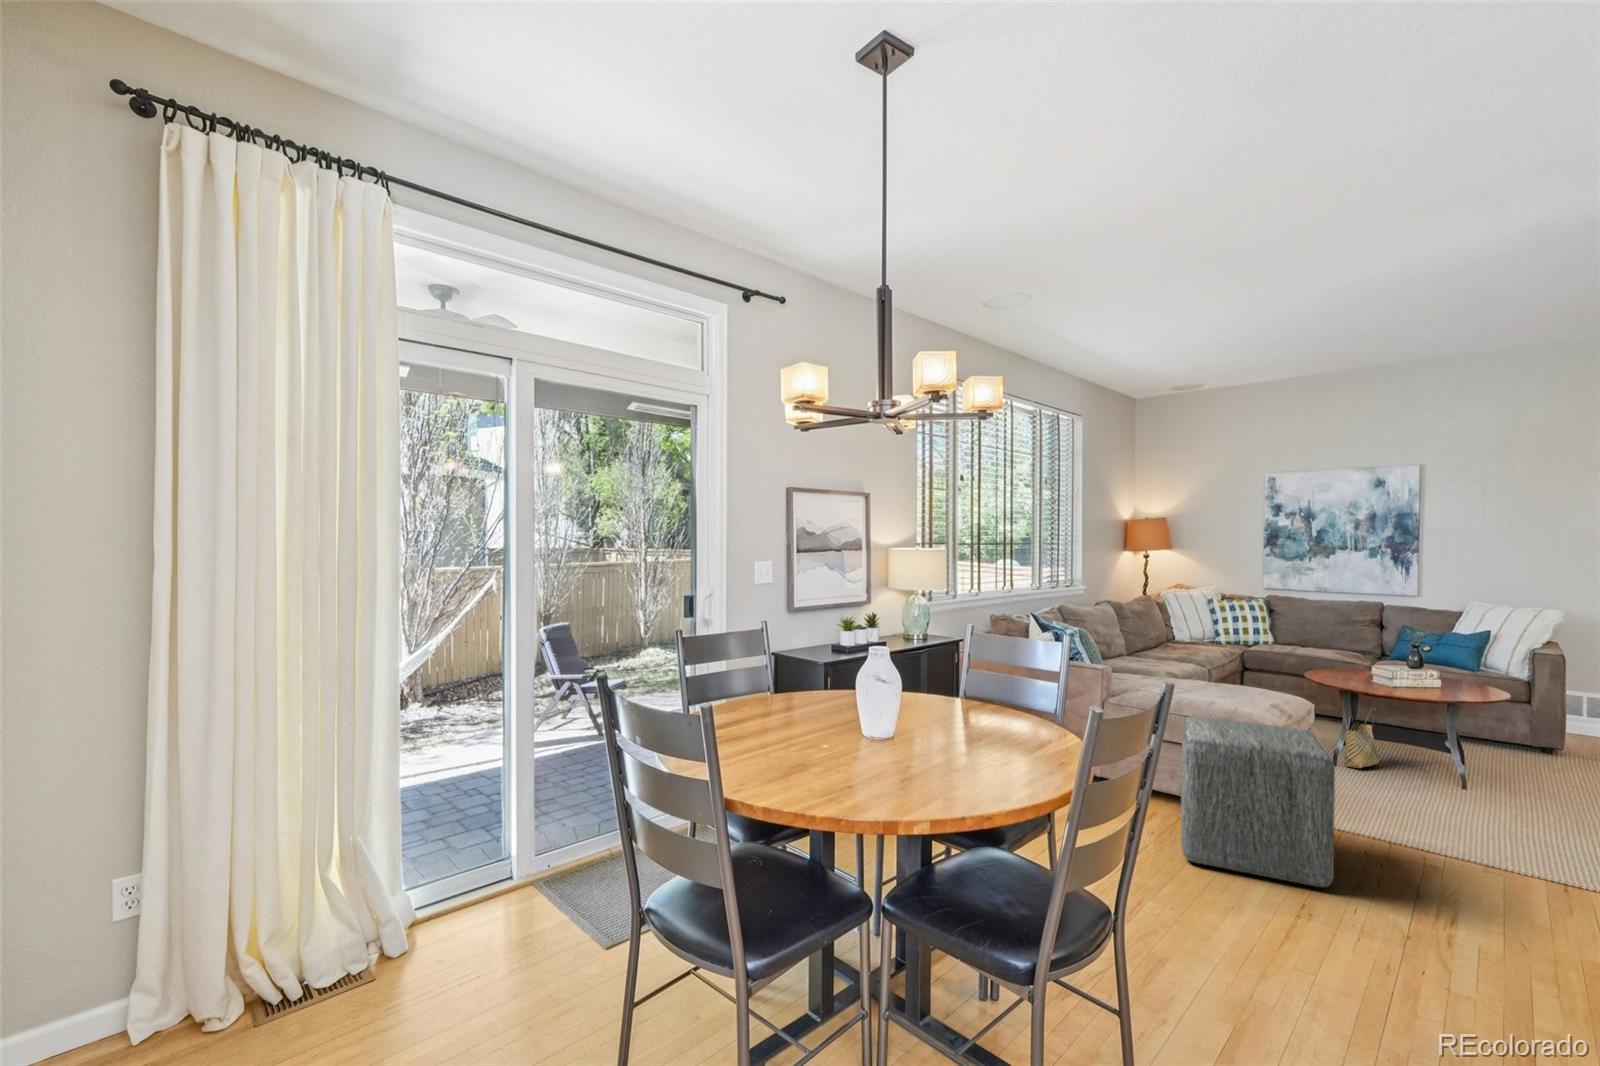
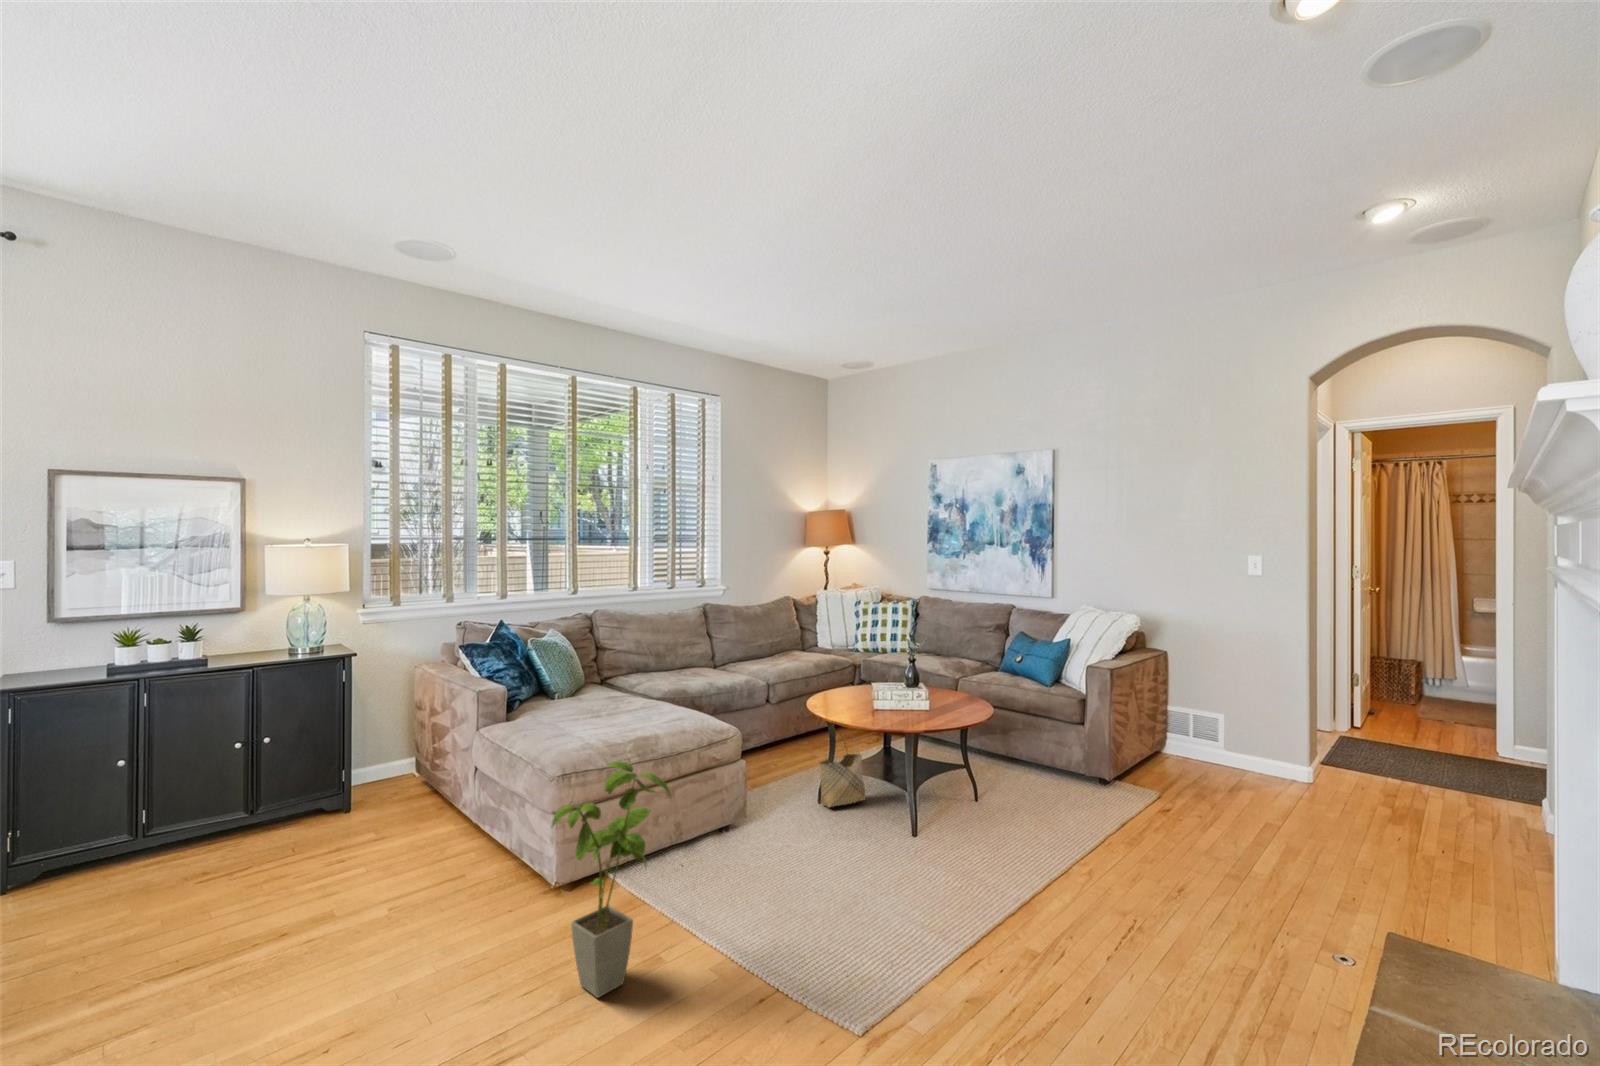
house plant: none [1395,705,1508,888] -> present [552,761,671,998]
ottoman: present [1181,717,1335,887] -> none [320,768,543,1003]

